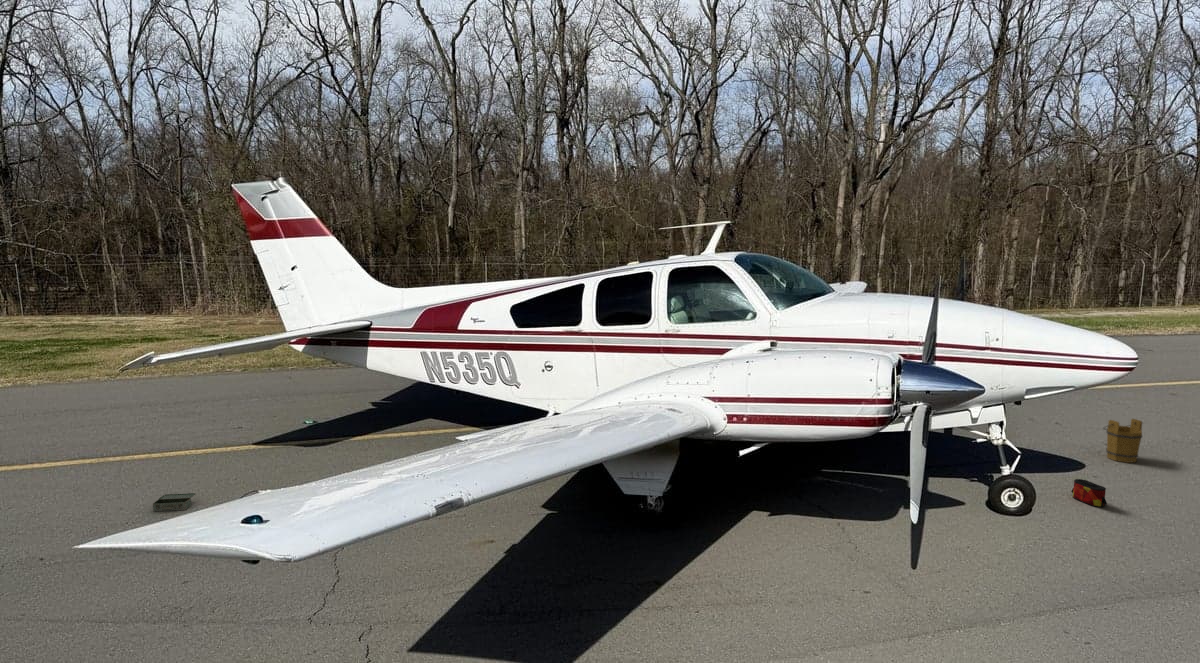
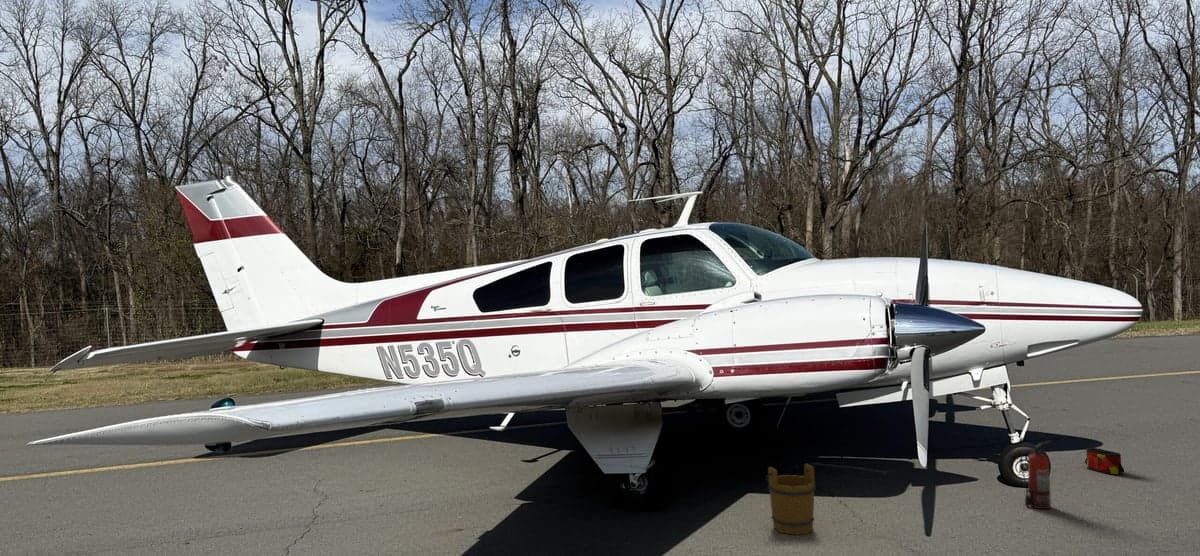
bucket: present [1104,419,1142,463] -> present [766,464,816,535]
fire extinguisher: none [1006,483,1039,544] -> present [1020,441,1051,509]
toolbox: present [153,493,195,511] -> none [57,504,109,526]

